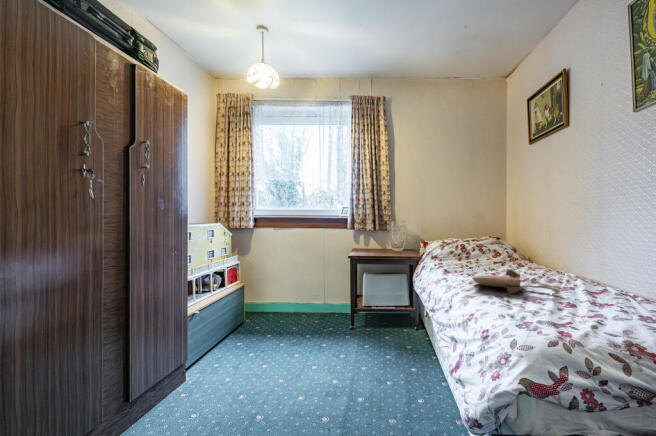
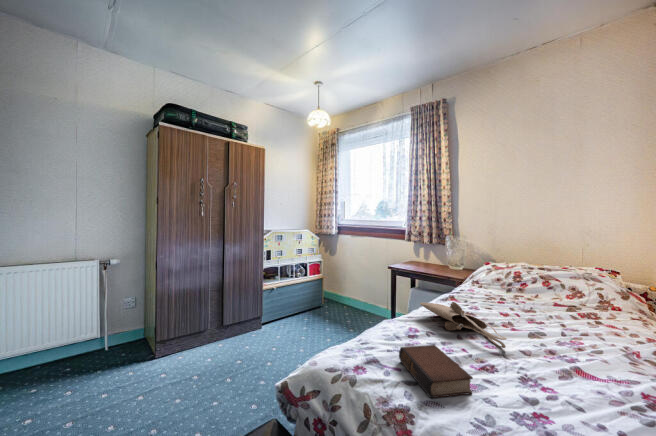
book: none [553,301,622,334] -> present [399,345,473,398]

